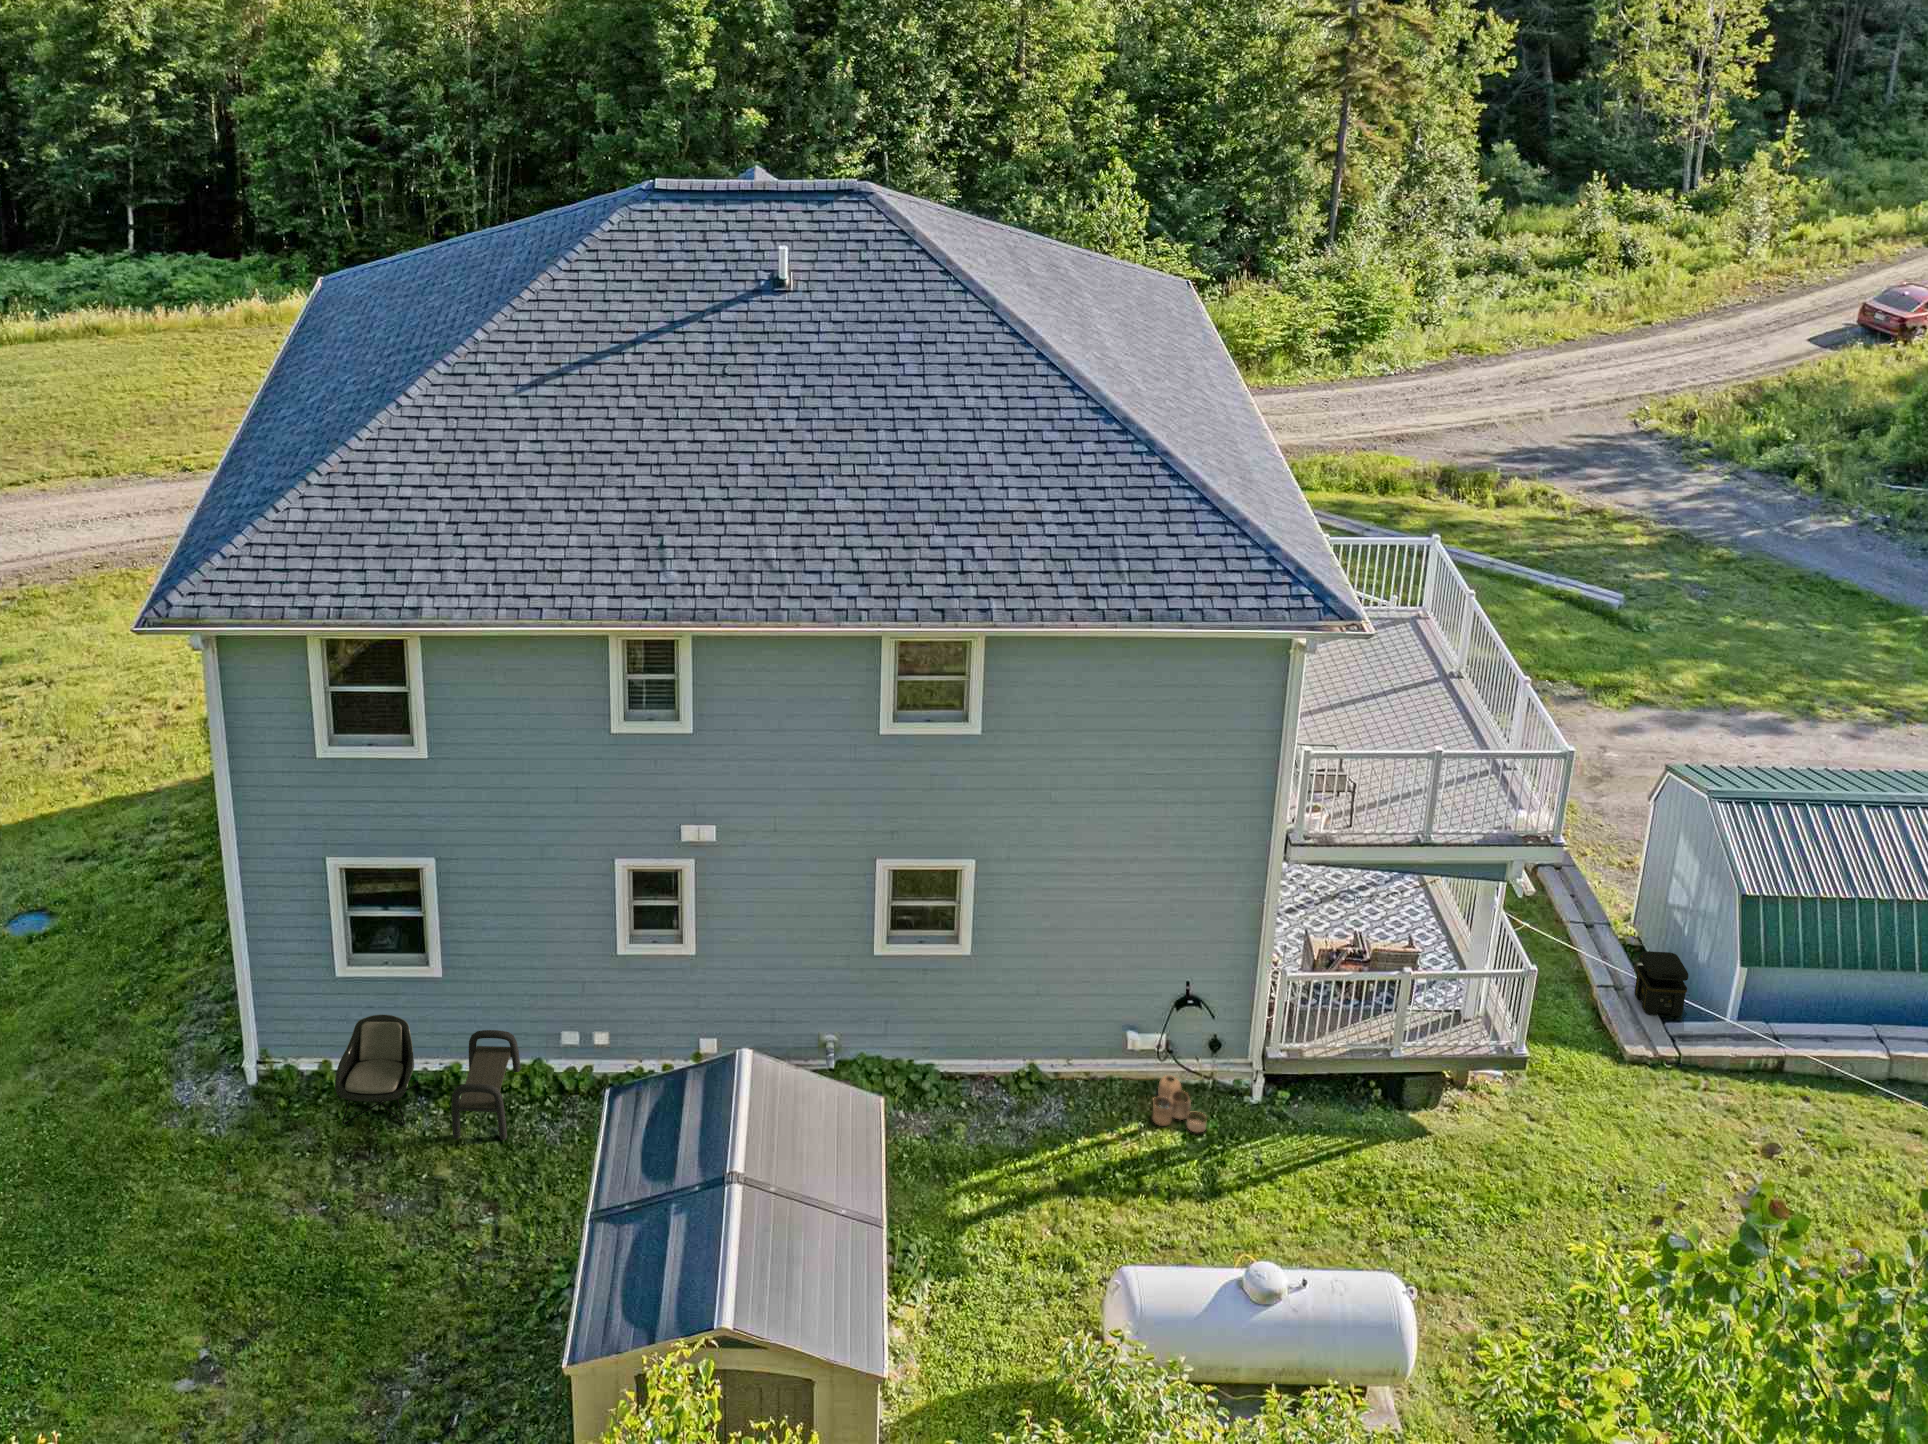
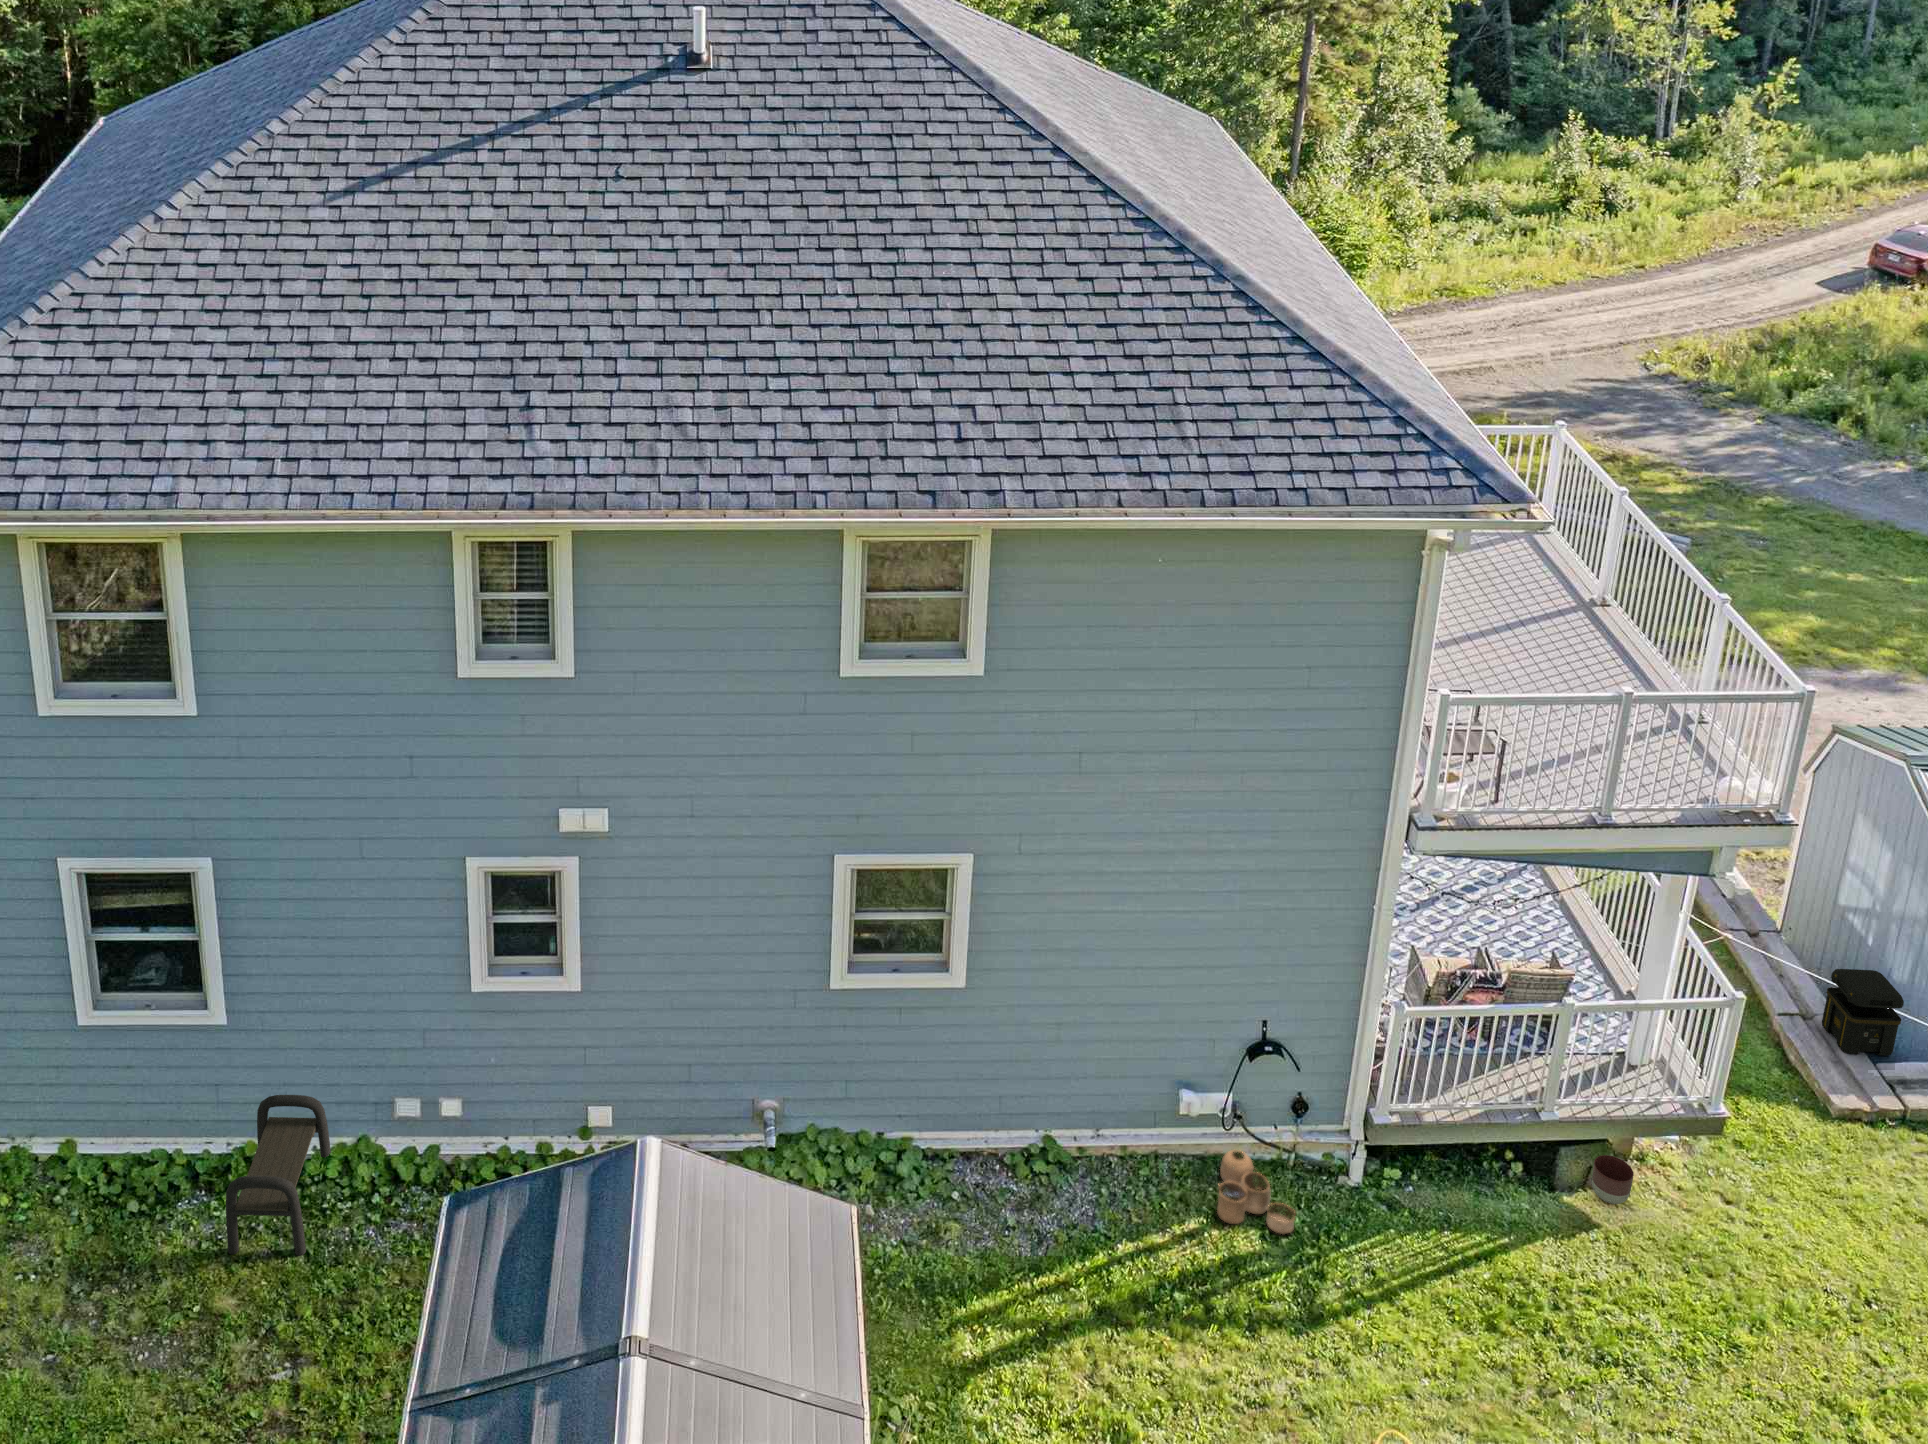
lounge chair: present [335,1015,418,1125] -> none [60,1074,186,1235]
planter: none [1426,1081,1454,1116] -> present [1592,1155,1634,1204]

